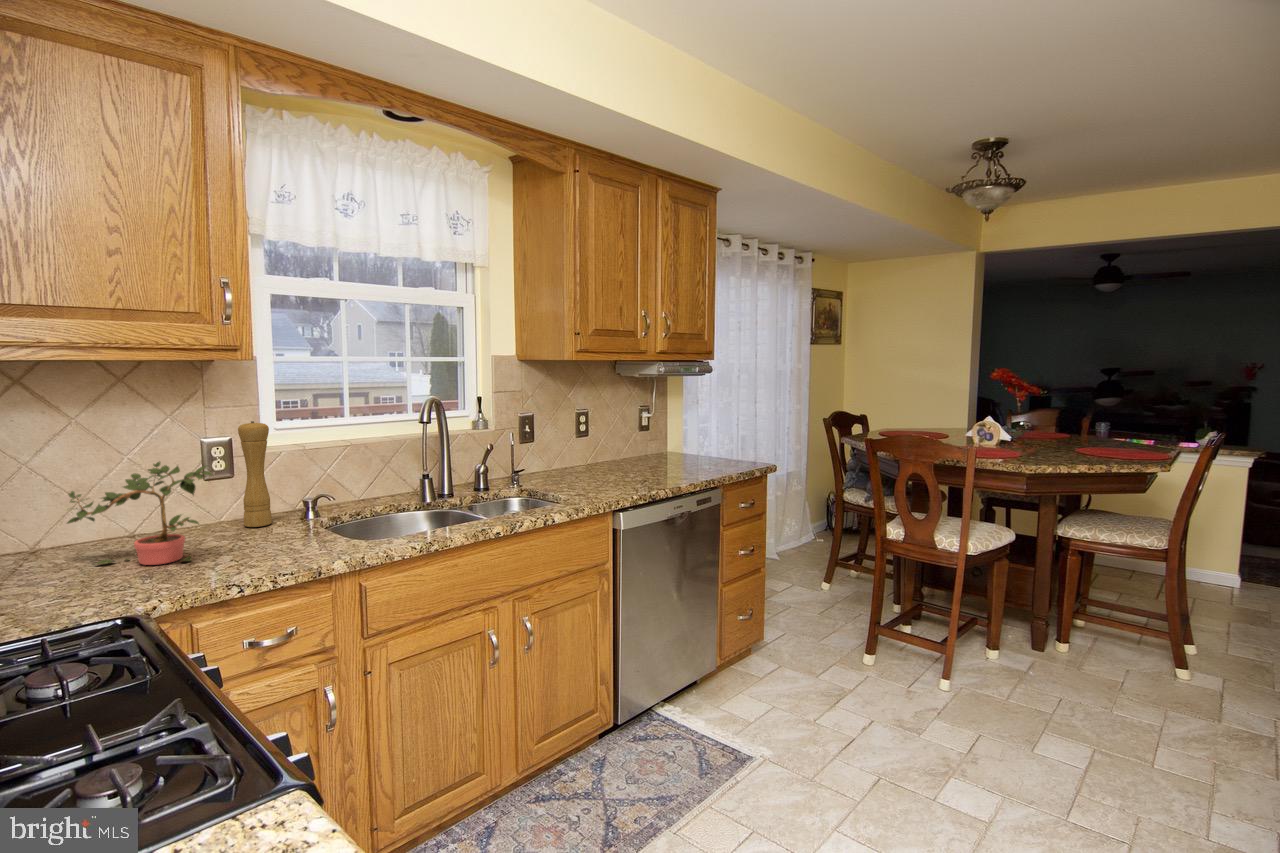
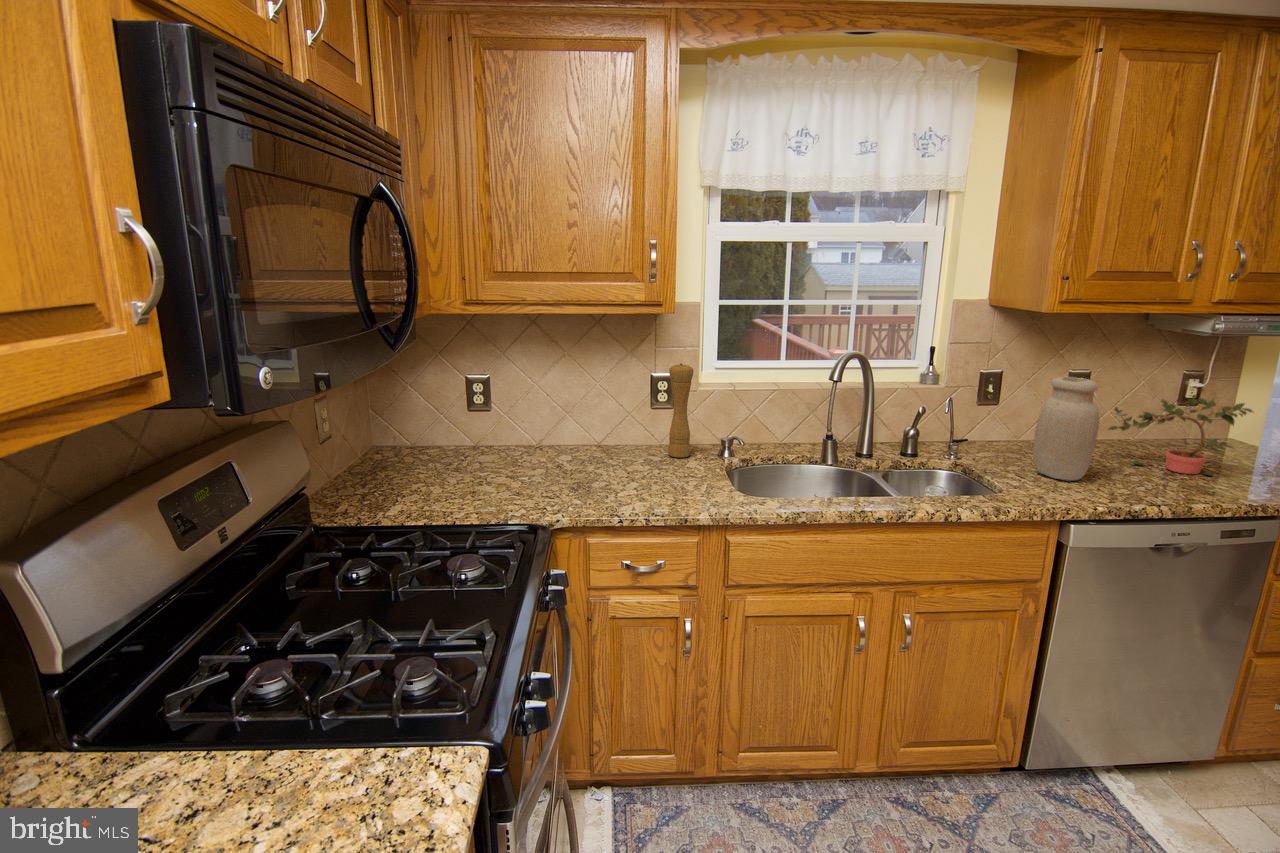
jar: none [575,408,616,486] -> present [1033,377,1099,481]
potted plant: present [67,462,212,565] -> present [1108,395,1253,476]

